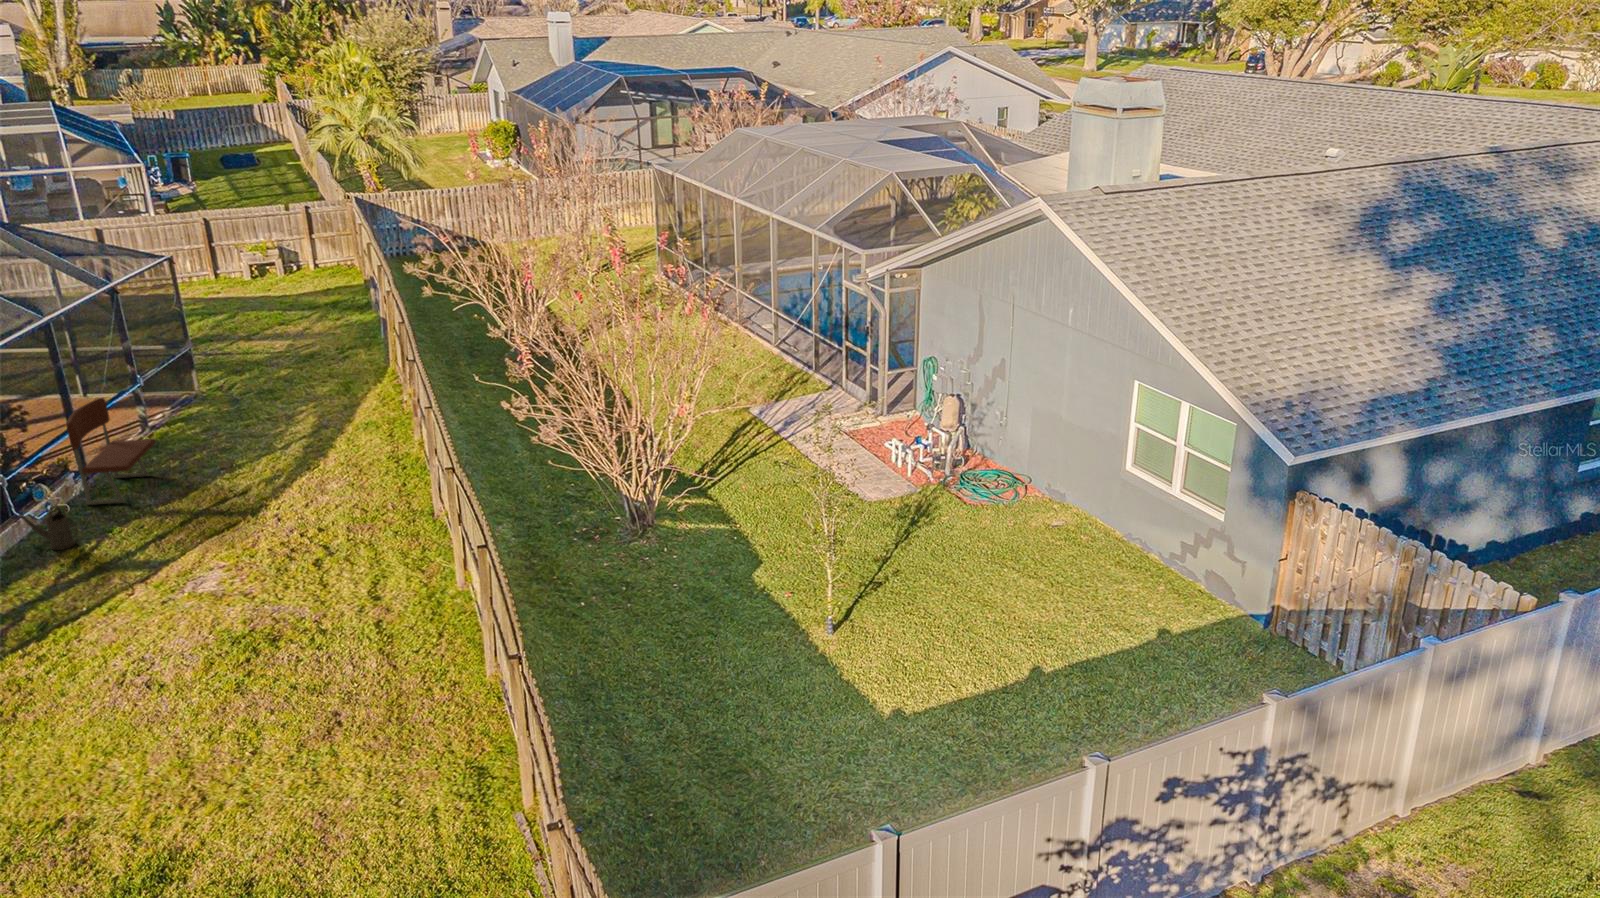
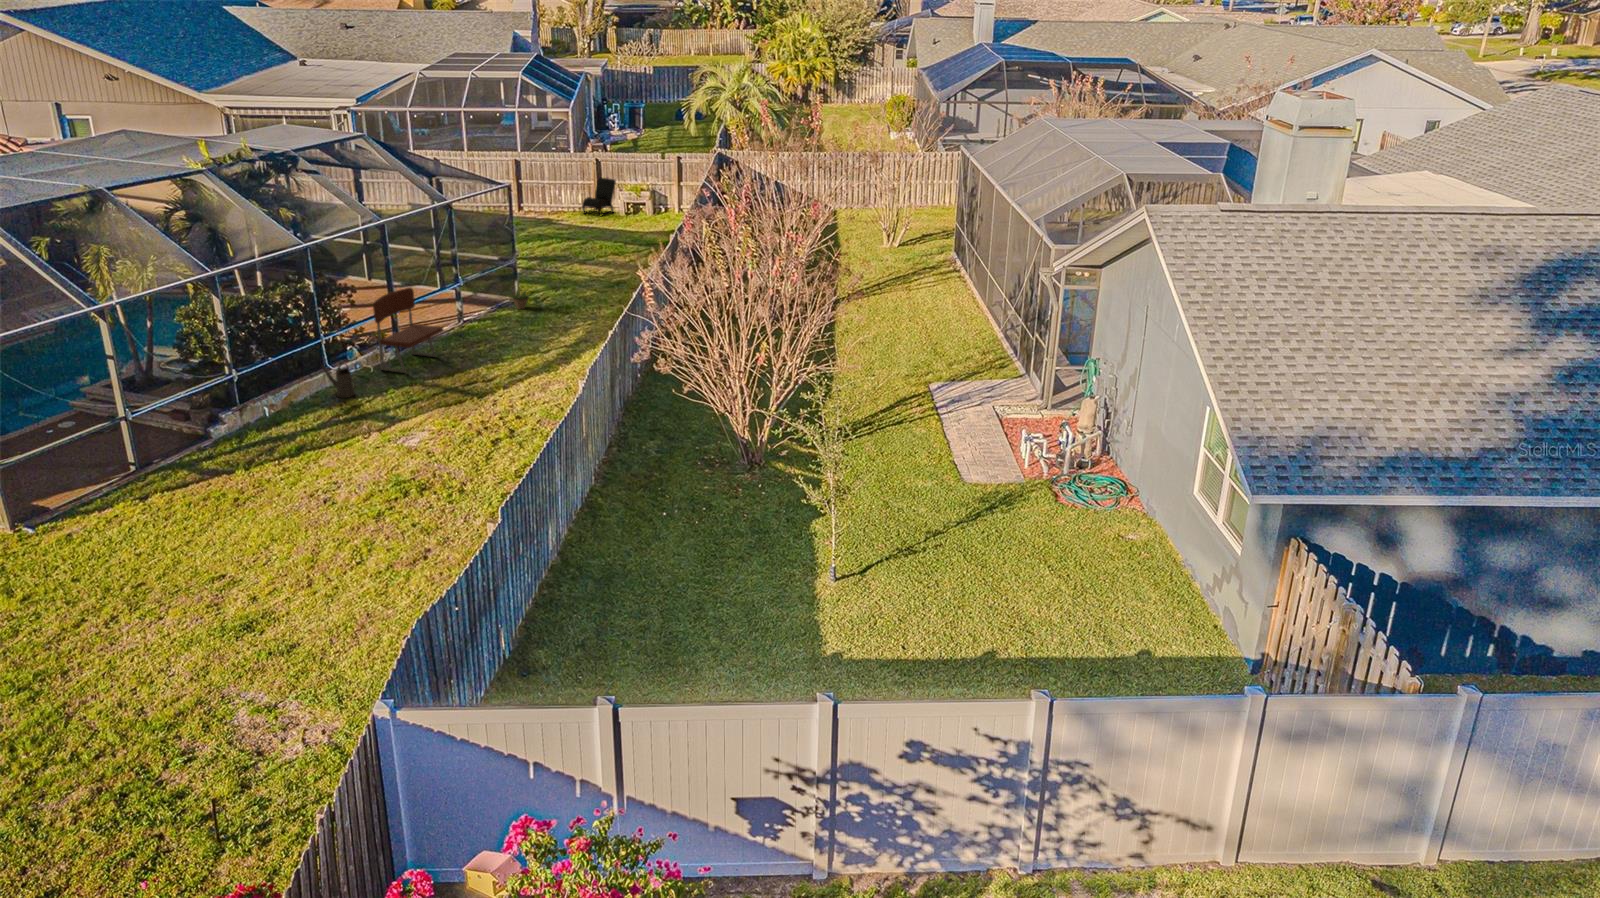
lounge chair: none [197,239,236,282] -> present [582,178,616,216]
decorative plant: none [188,377,227,401] -> present [511,290,531,309]

